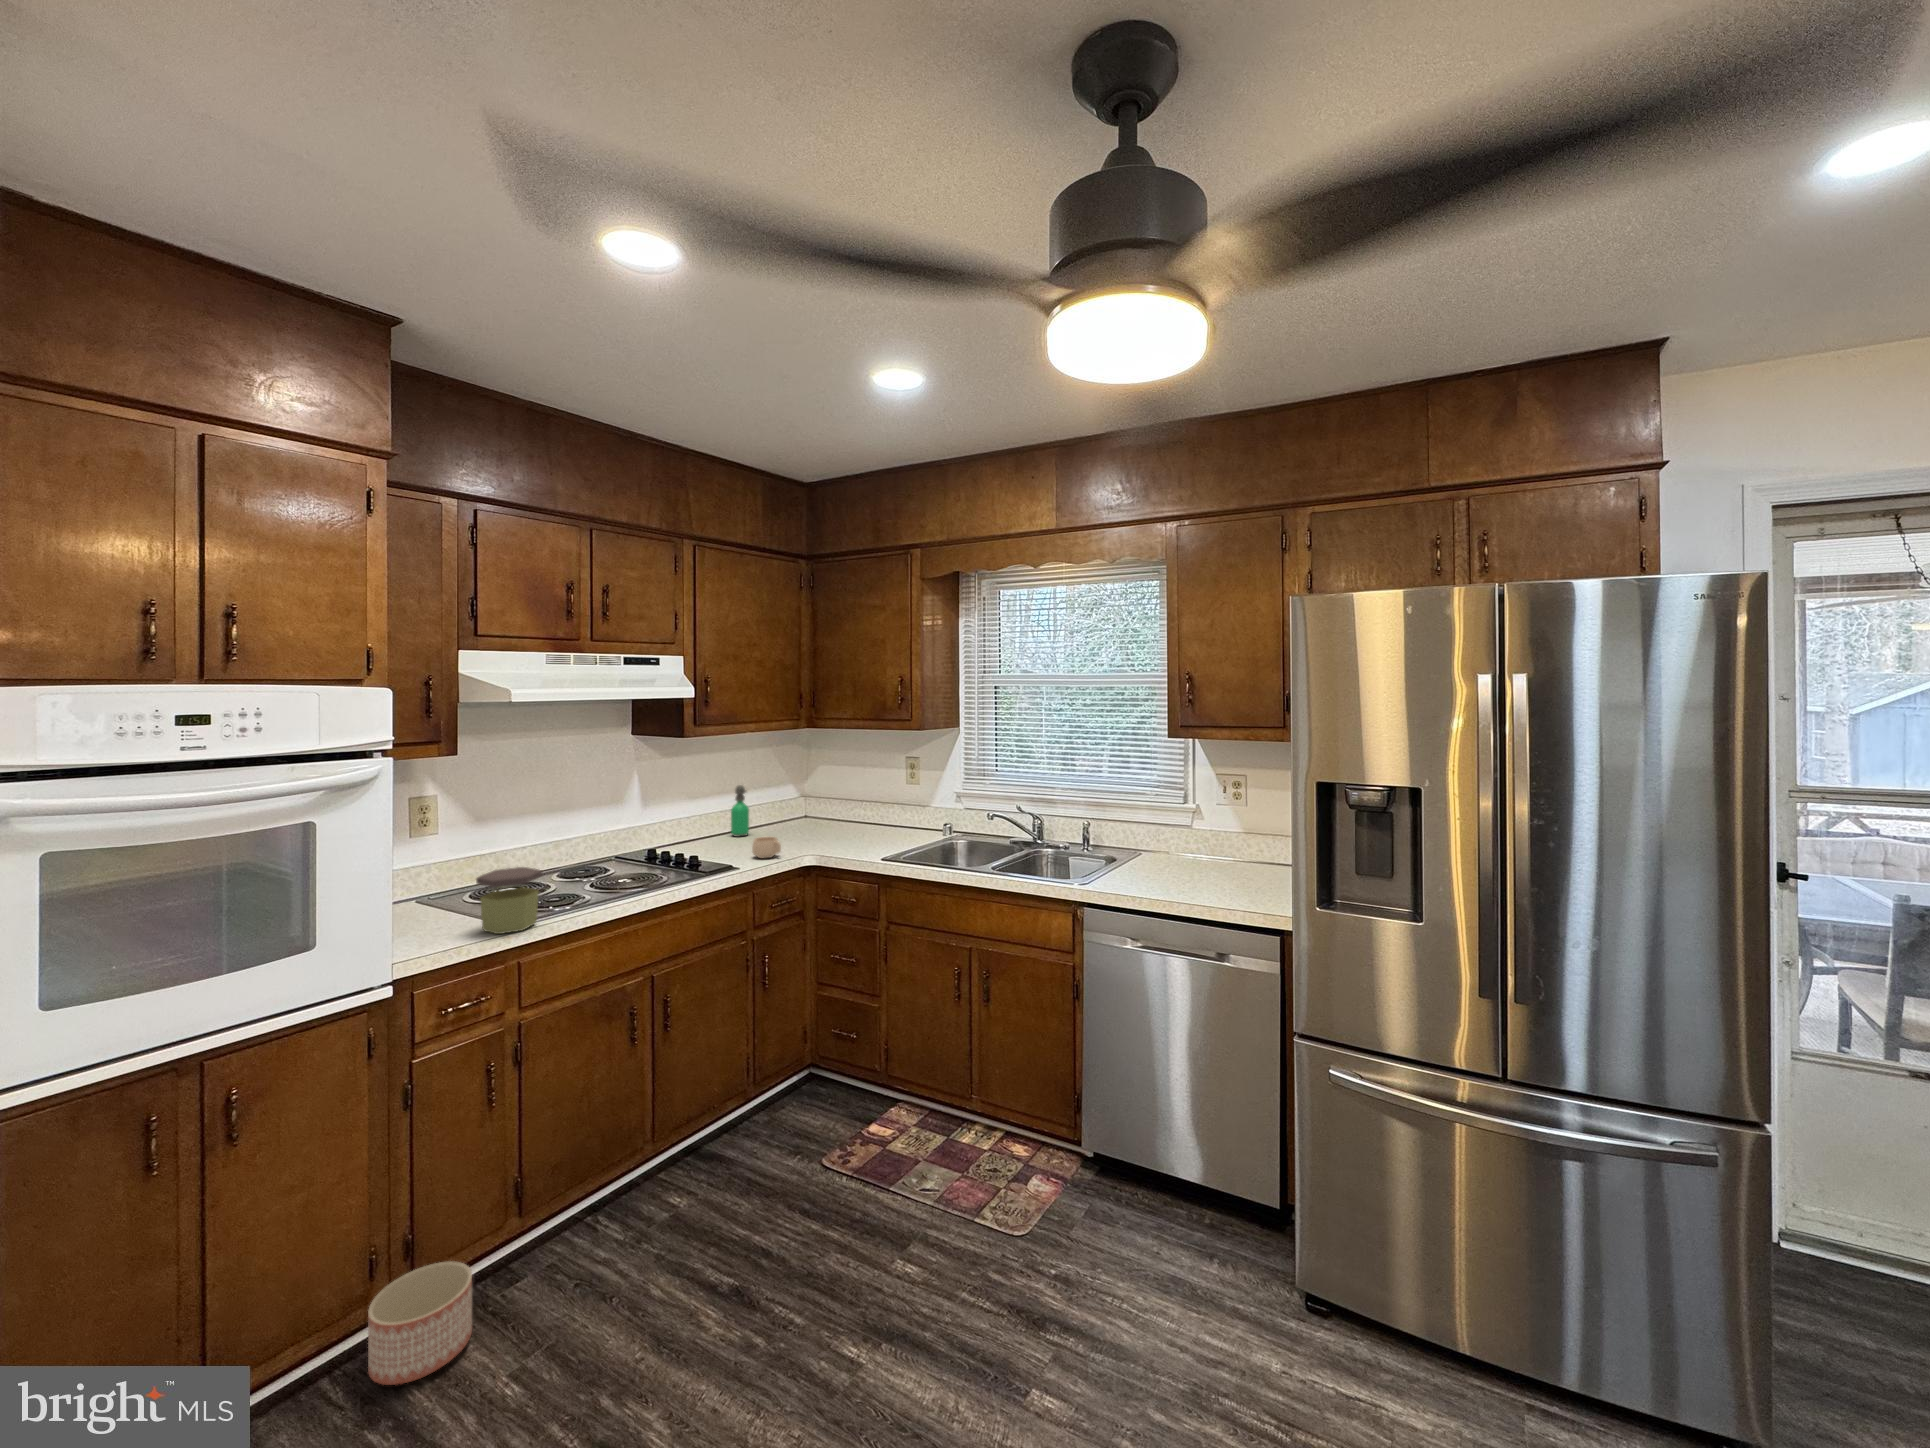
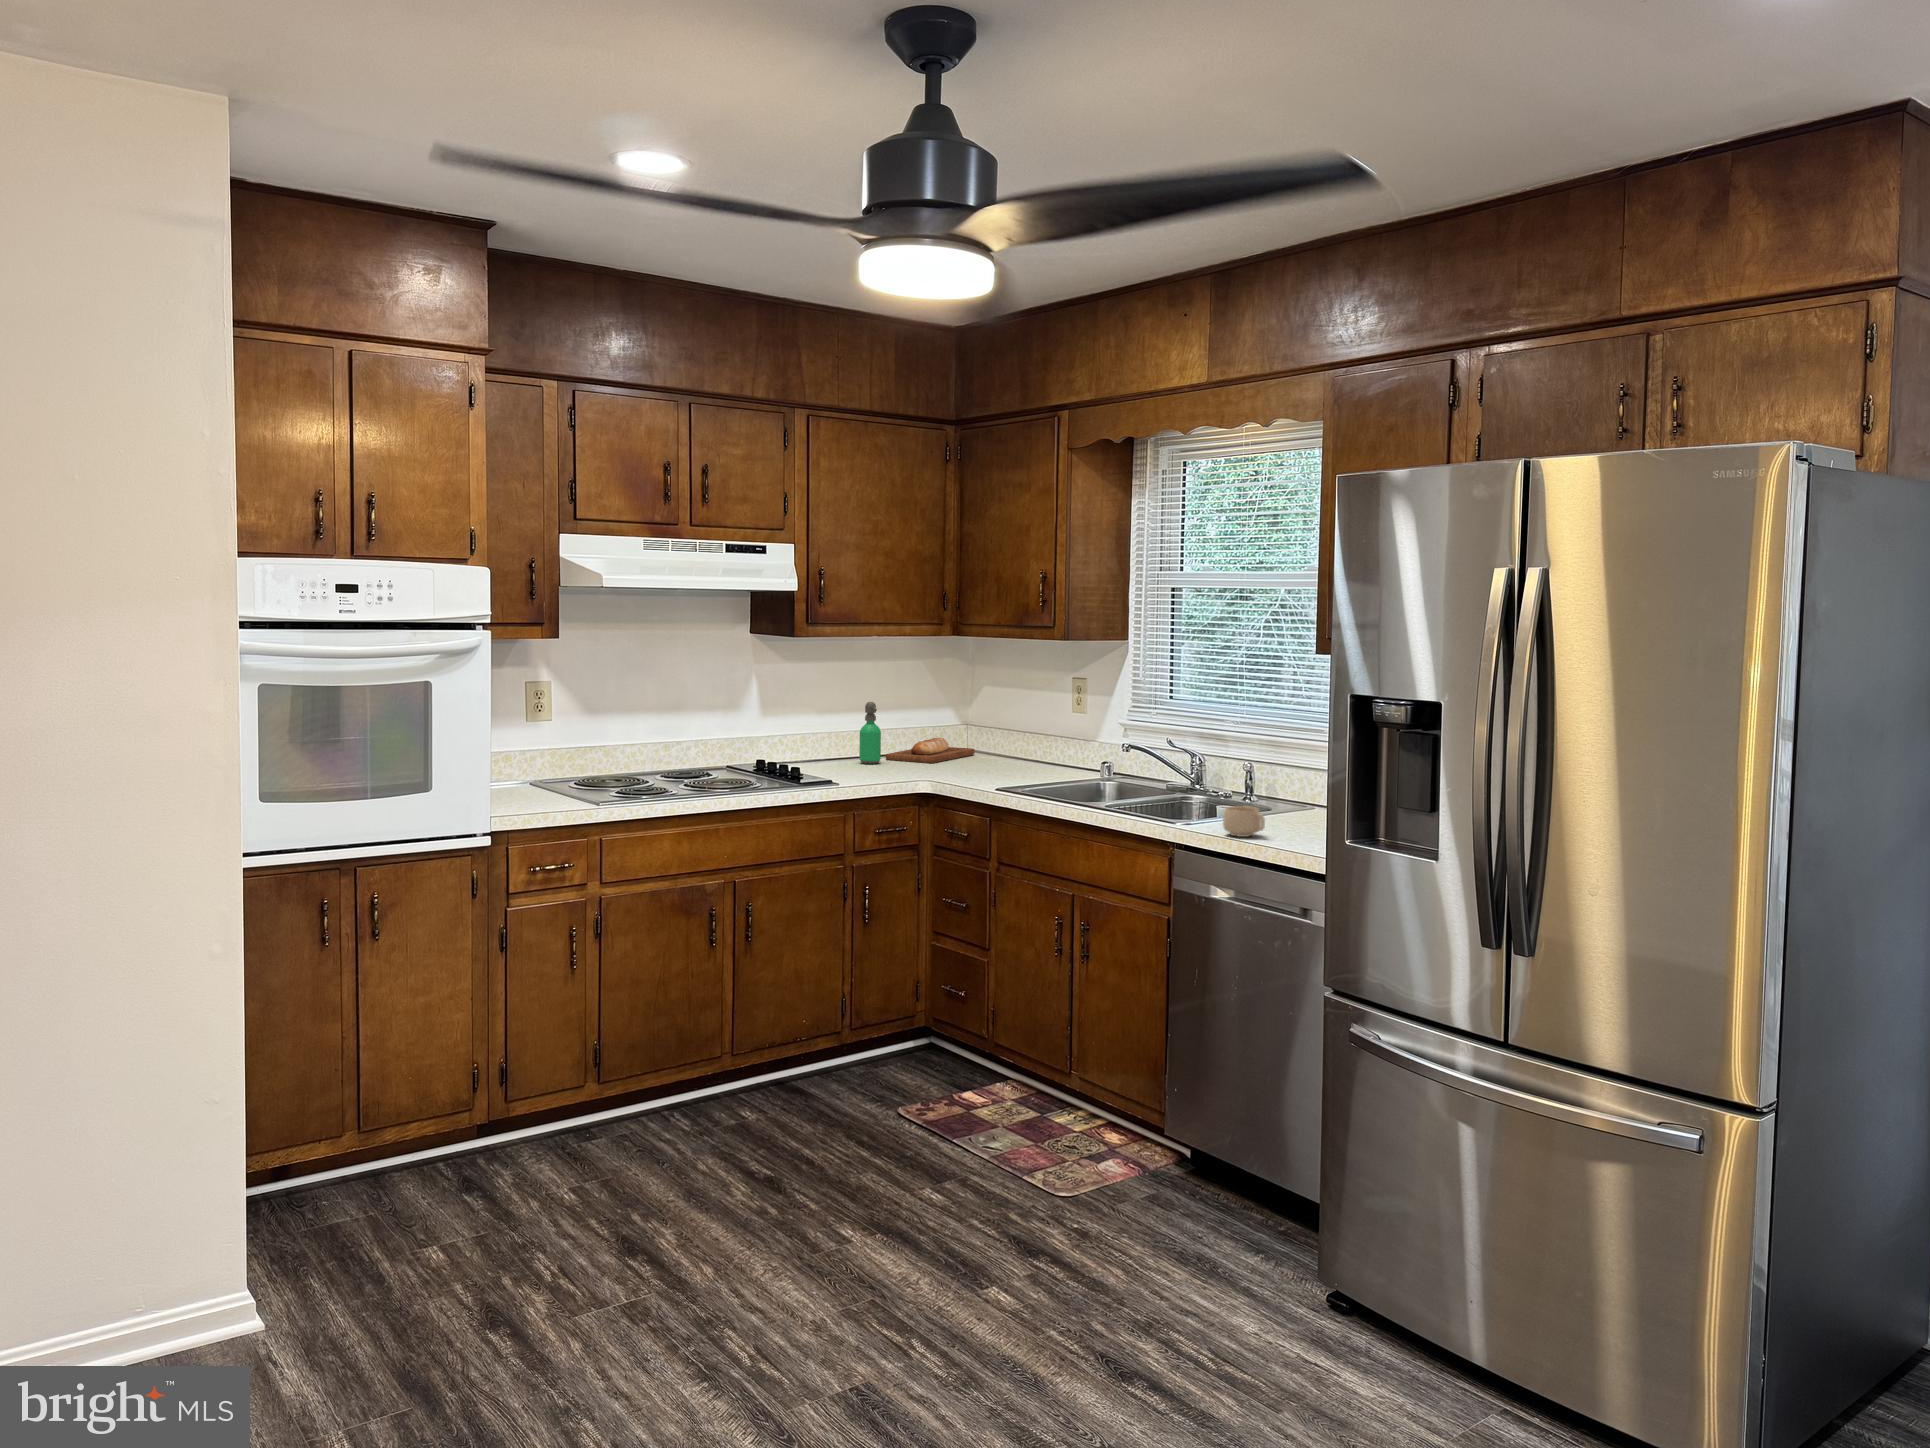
bread loaf: none [749,807,814,831] -> present [886,738,975,763]
mug: present [752,836,781,858] -> present [1223,806,1265,837]
jar: present [476,867,542,934] -> none [562,751,619,810]
planter: present [368,1261,472,1385] -> none [471,1094,549,1174]

